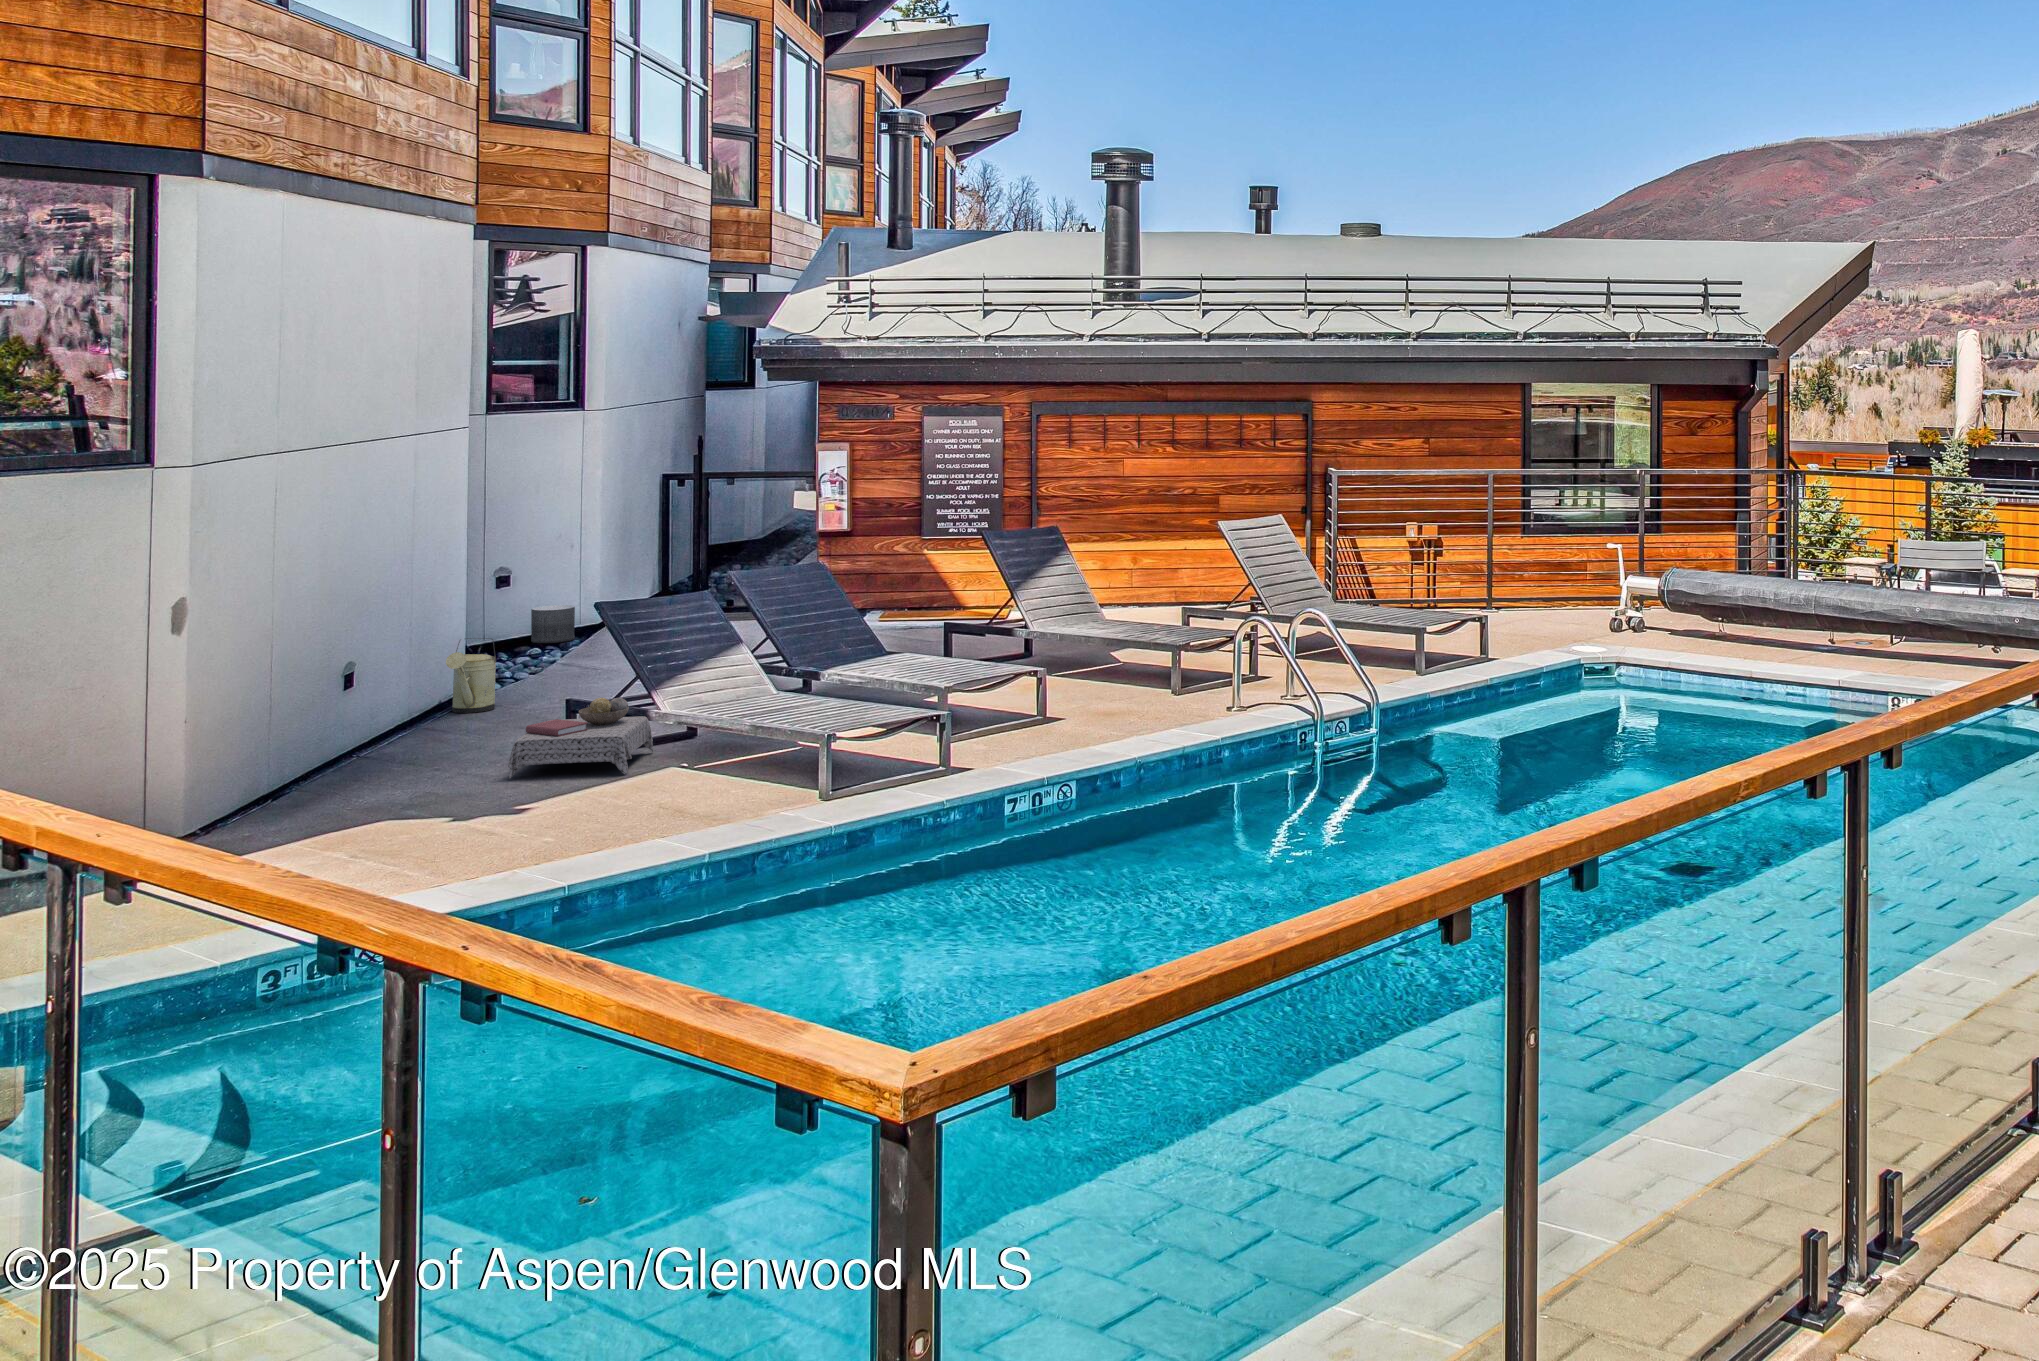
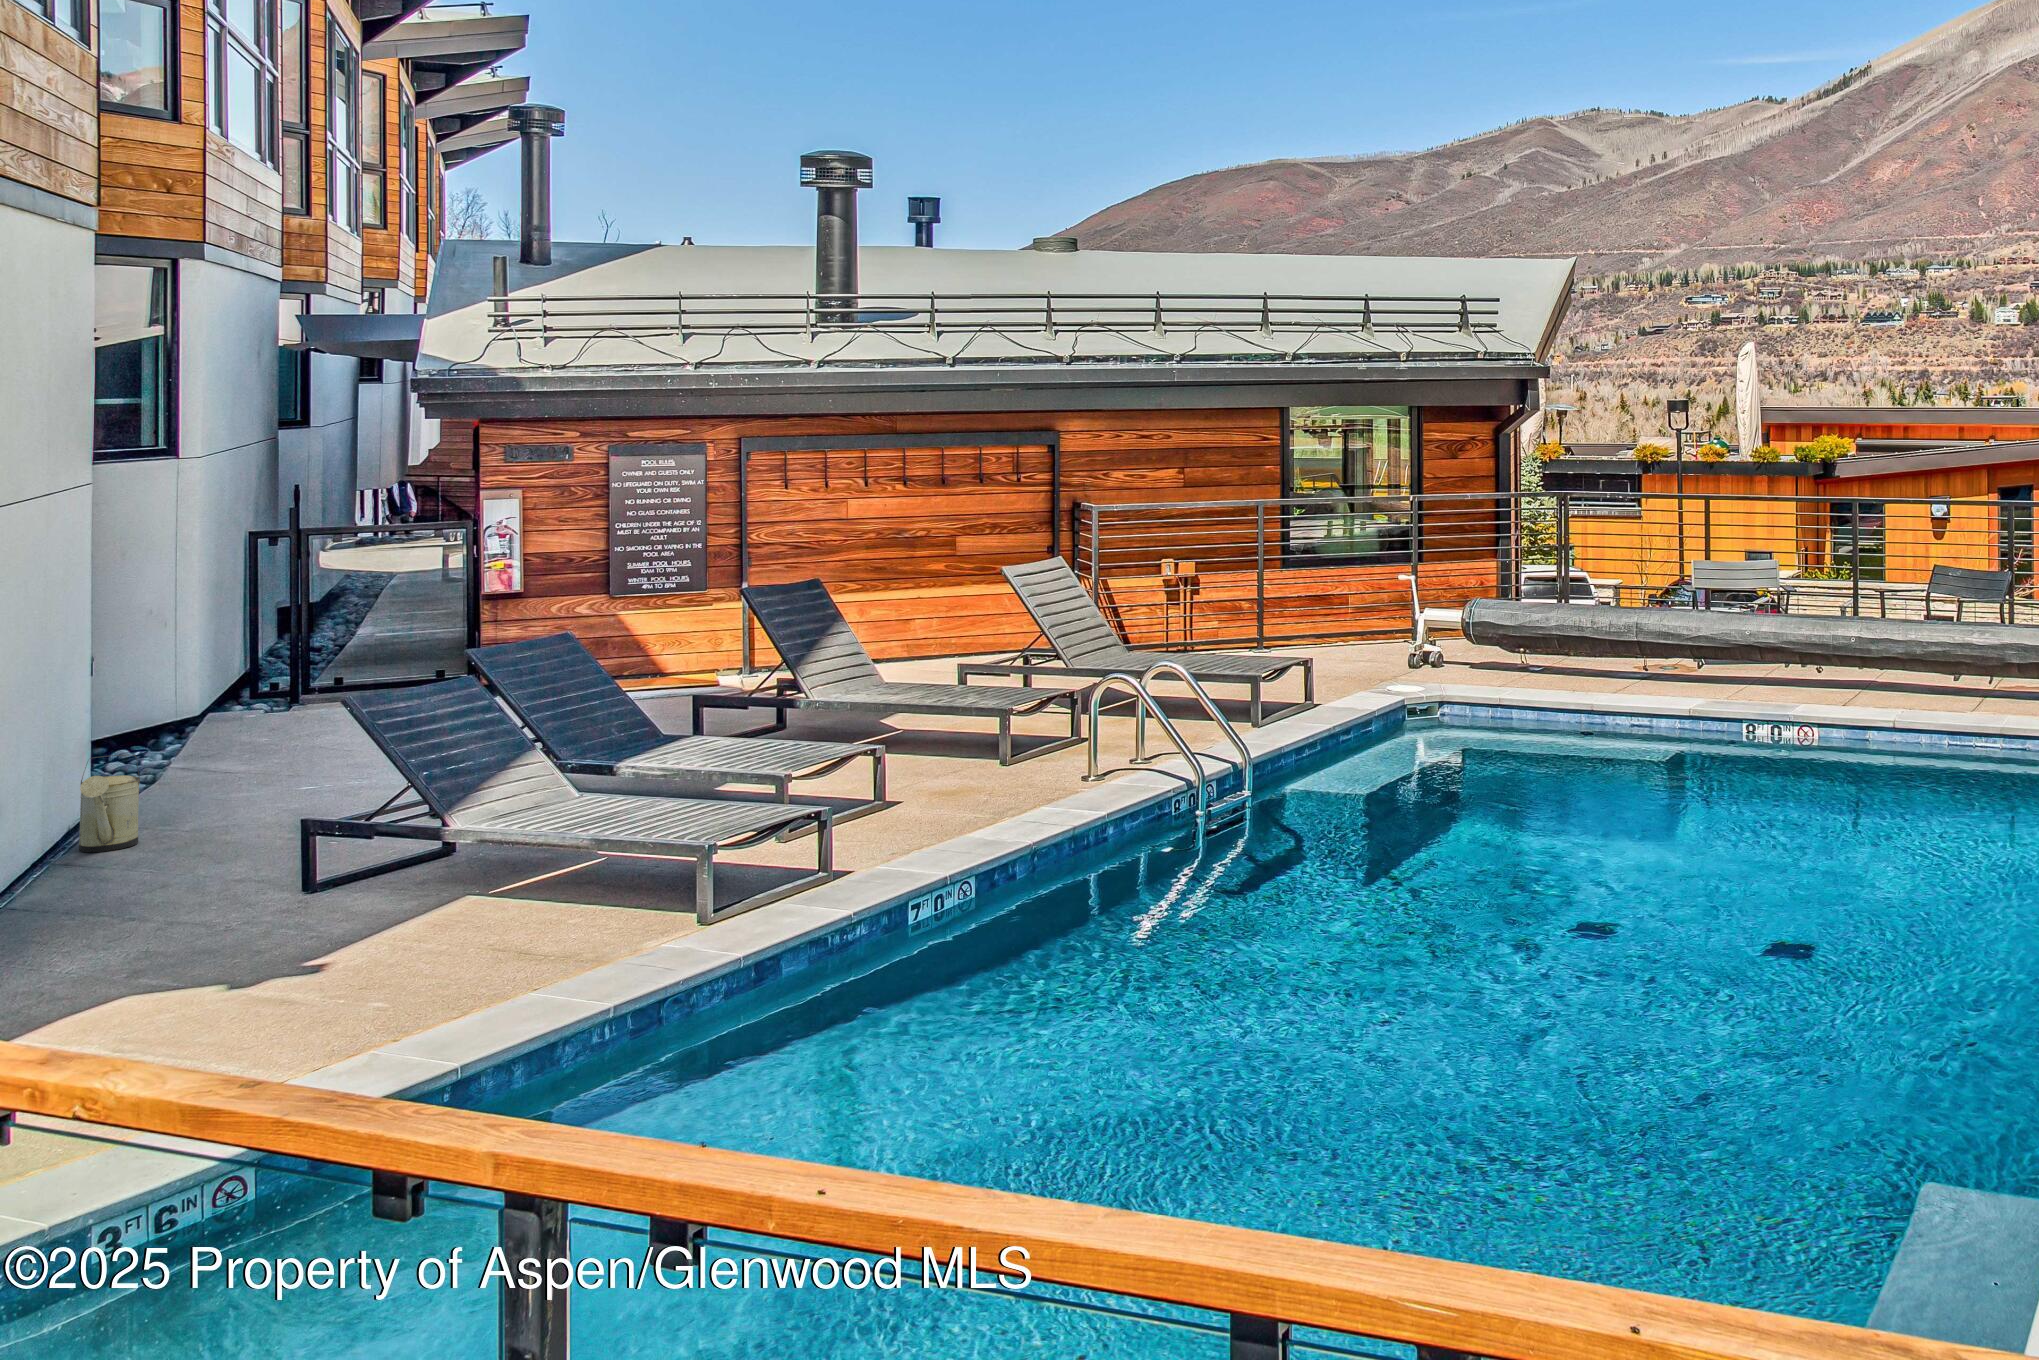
planter: present [531,605,575,643] -> none [112,703,173,753]
ottoman: present [508,698,653,779] -> none [240,820,416,936]

